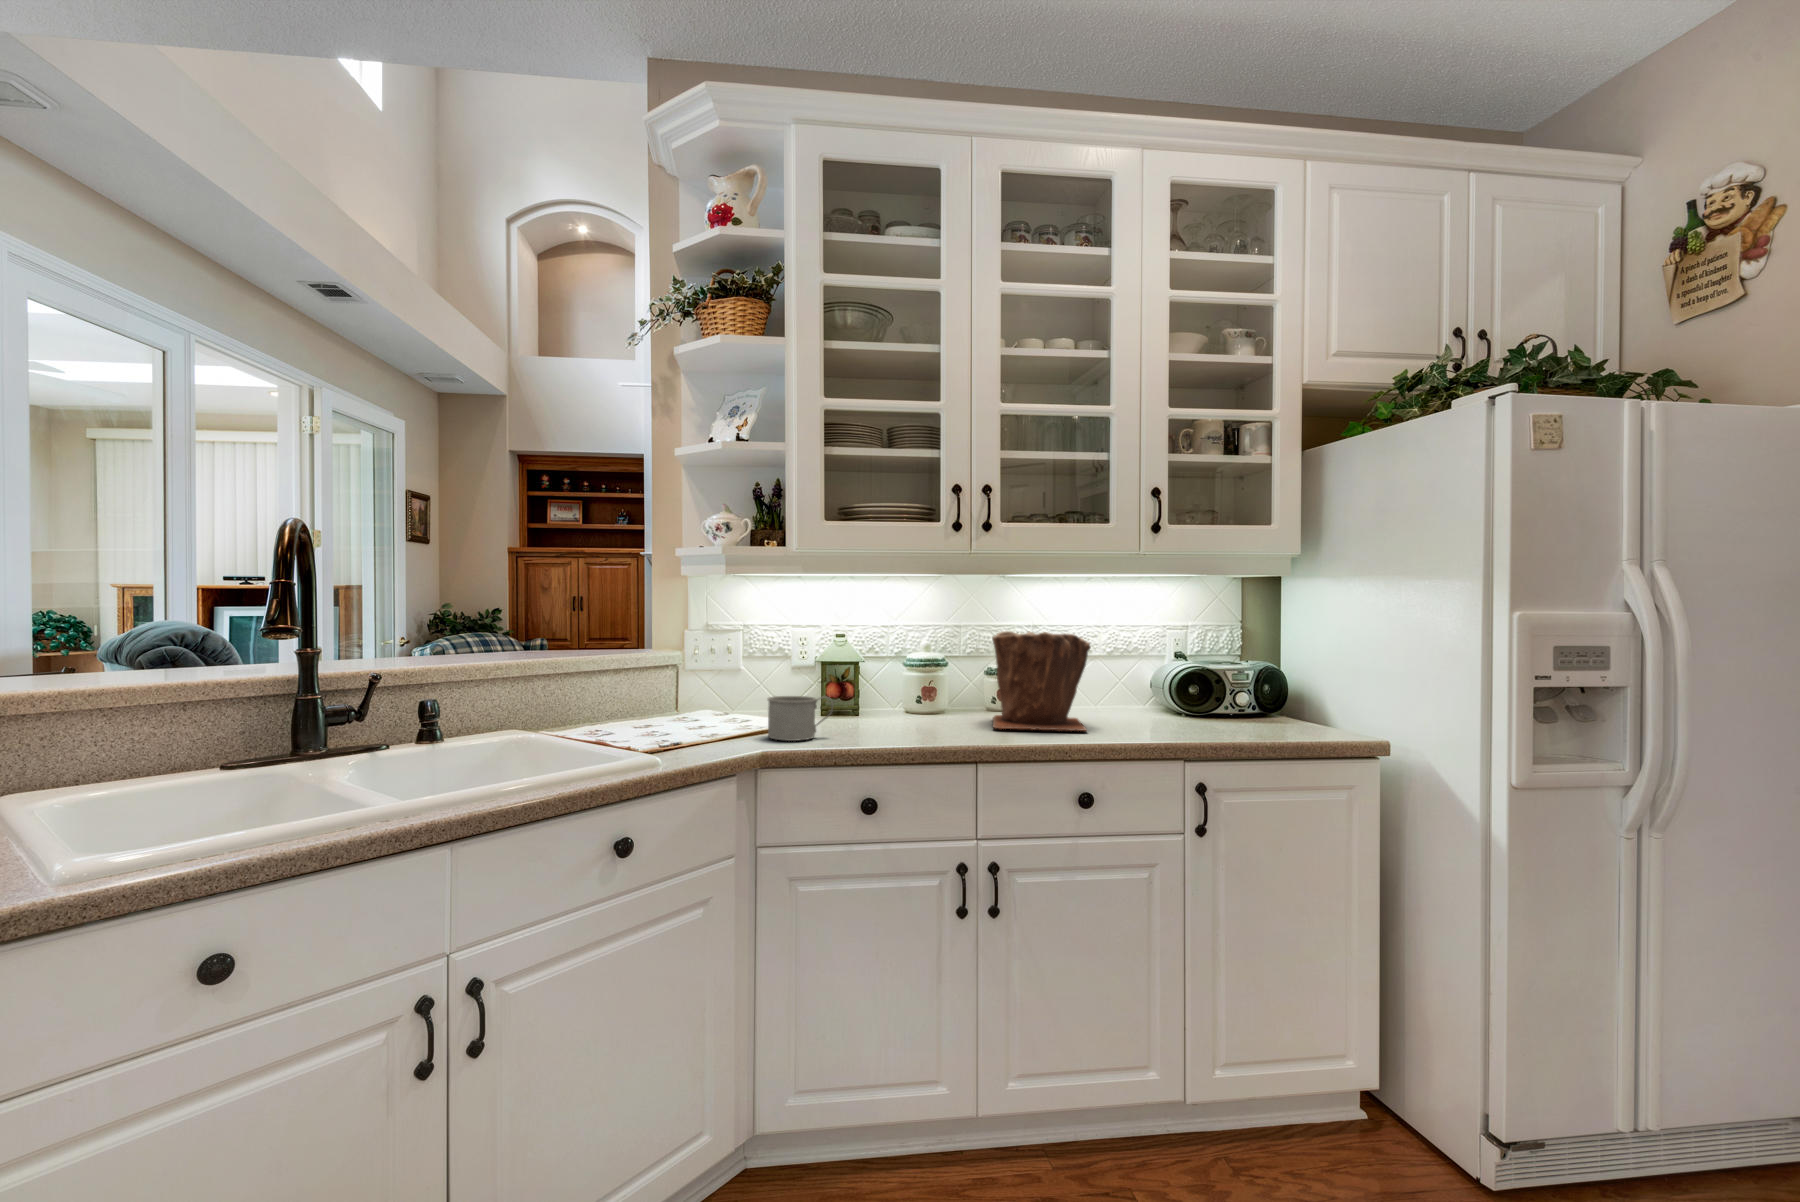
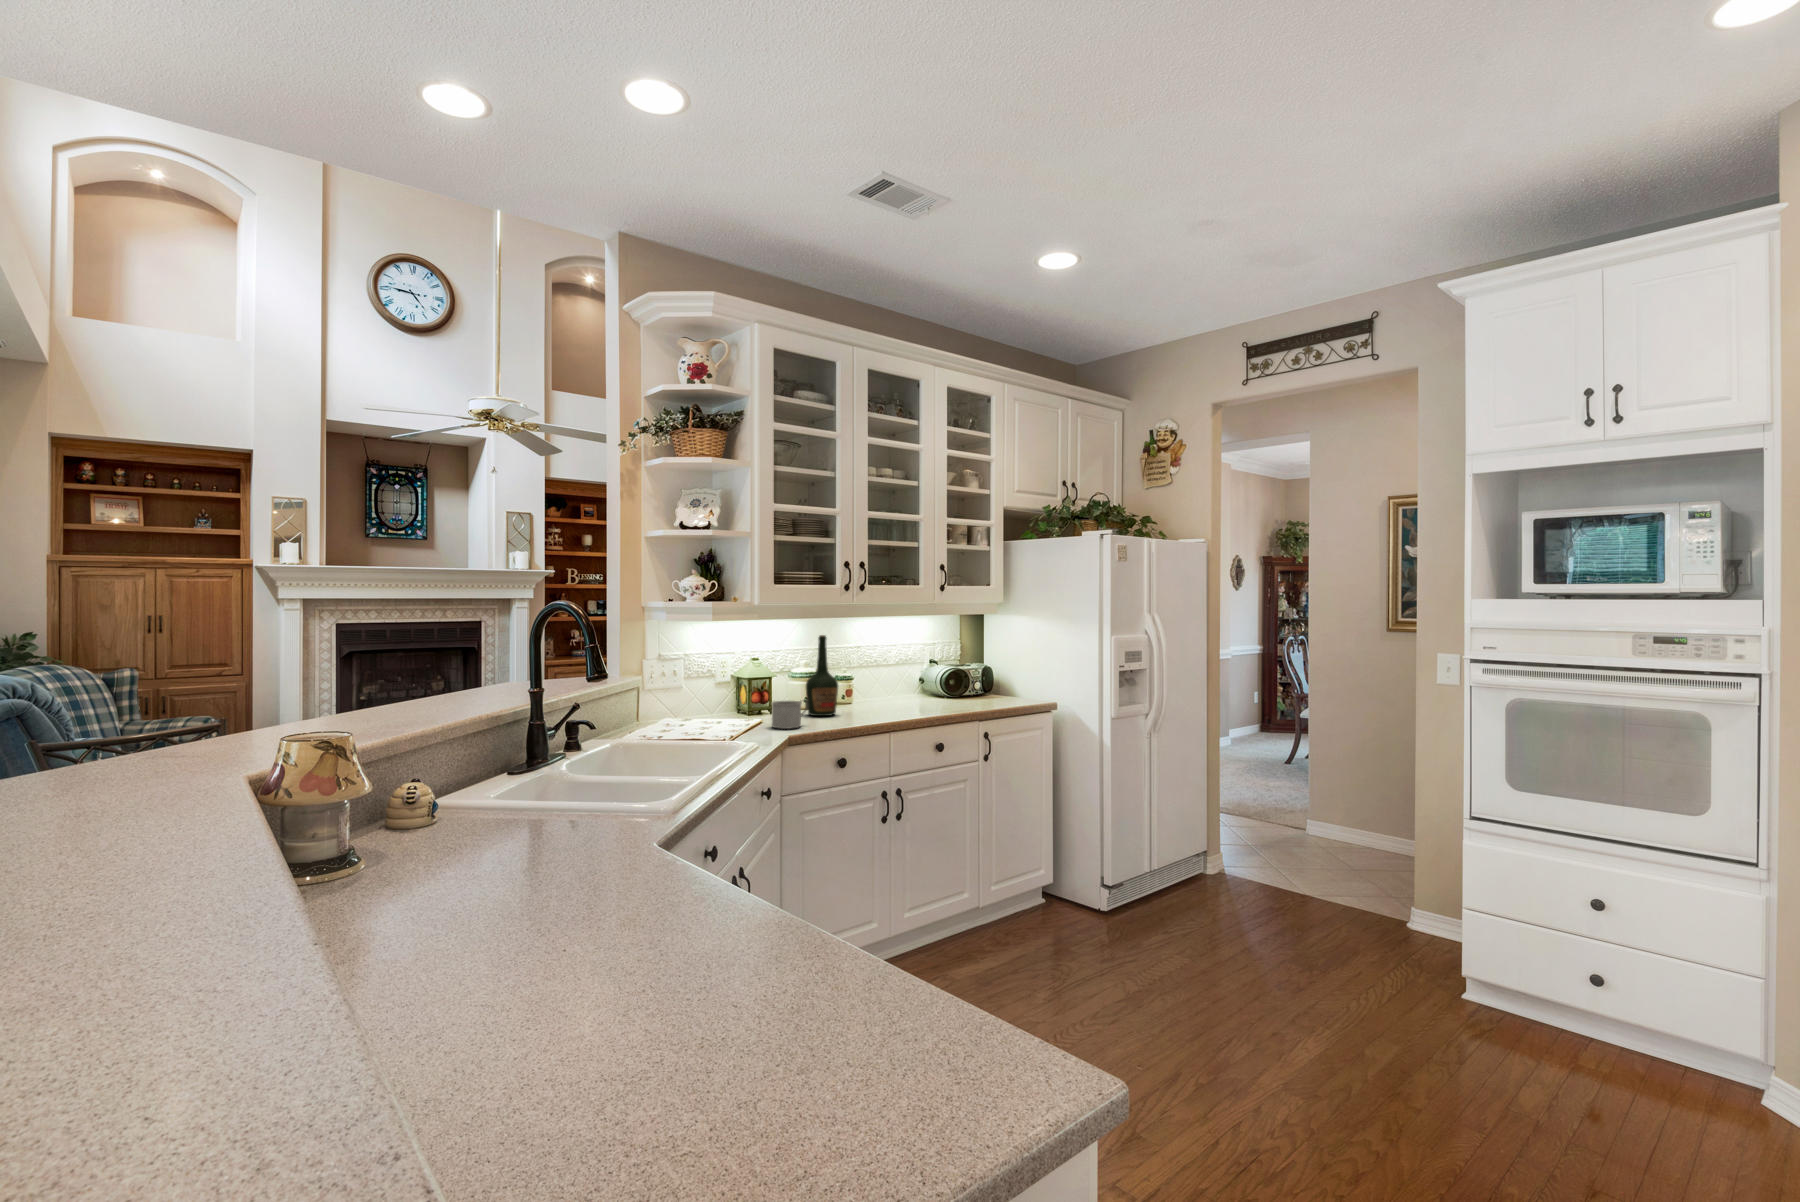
bottle: none [879,598,932,728] -> present [806,635,838,716]
plant pot: present [992,631,1091,731] -> none [853,652,924,712]

